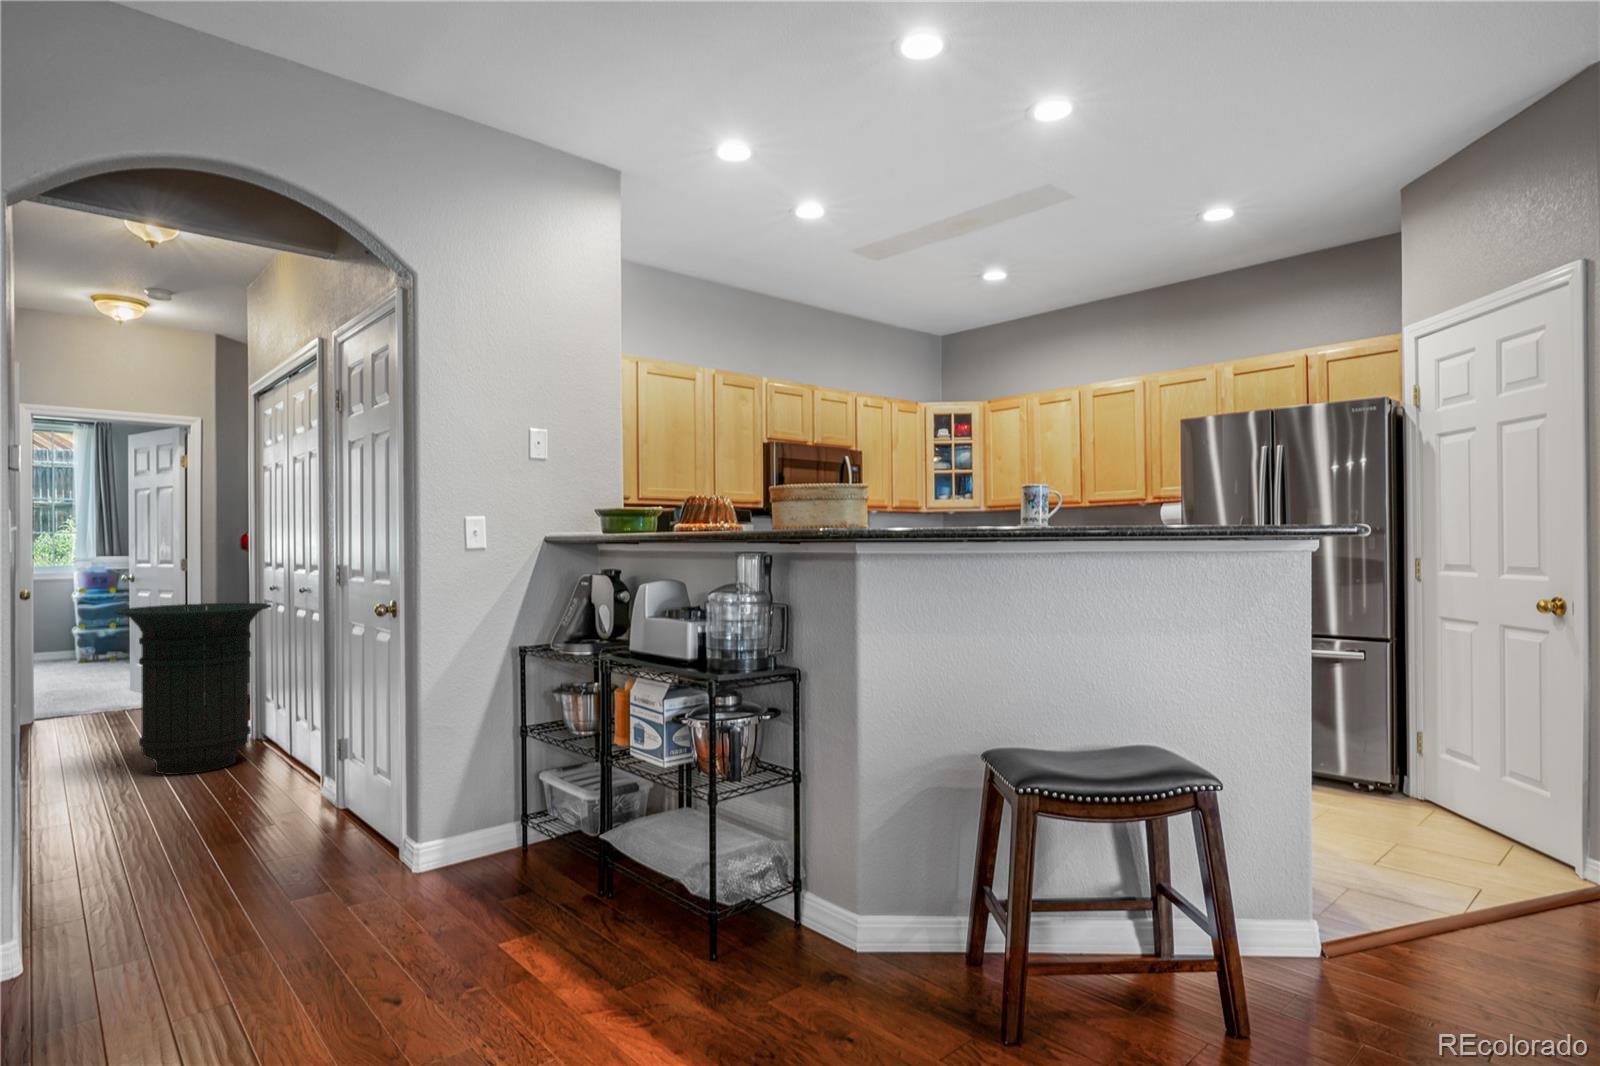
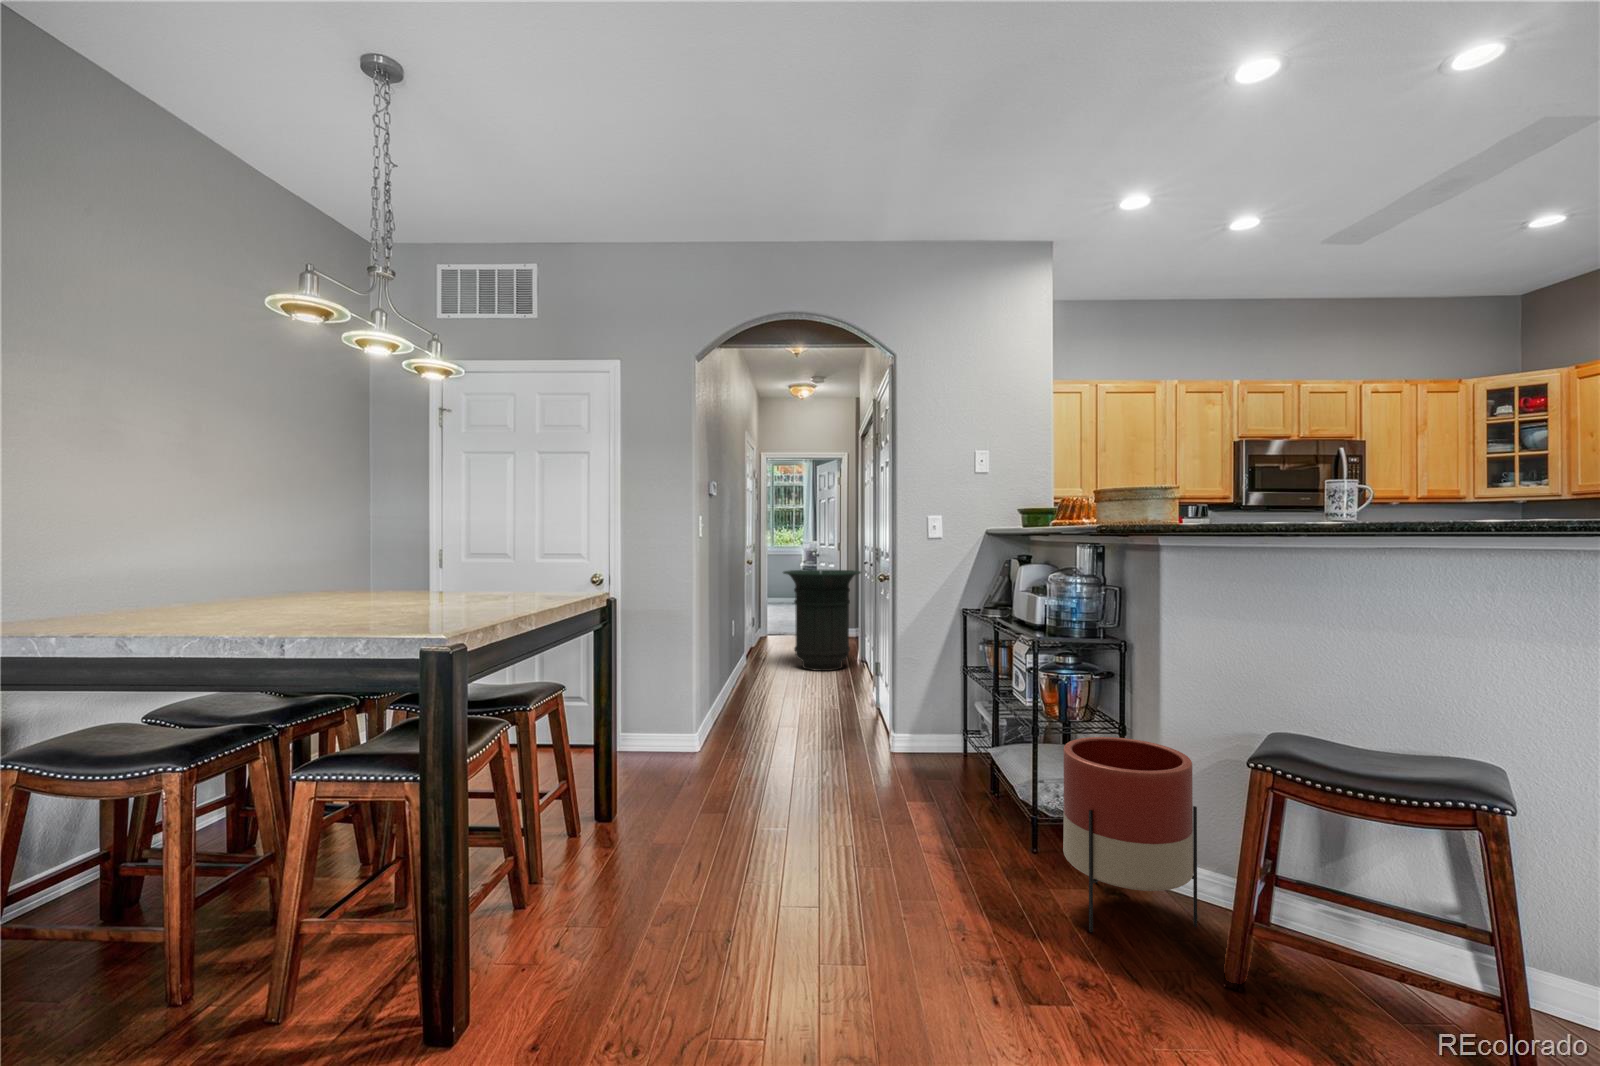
planter: none [782,784,921,1033] -> present [1063,737,1197,932]

